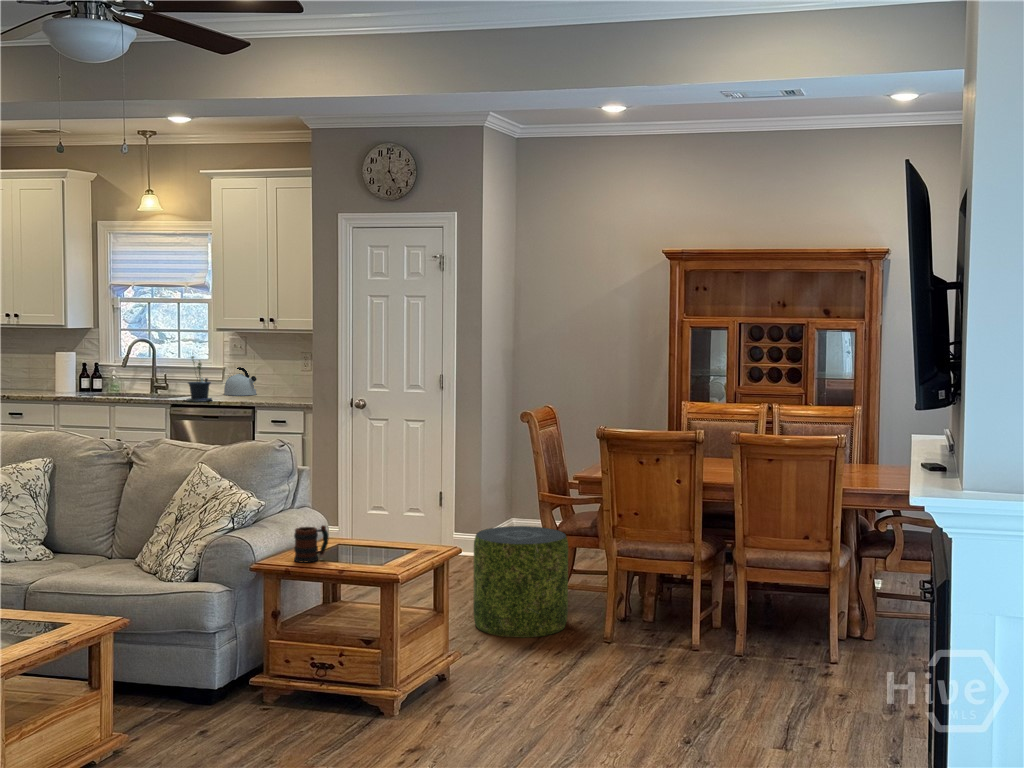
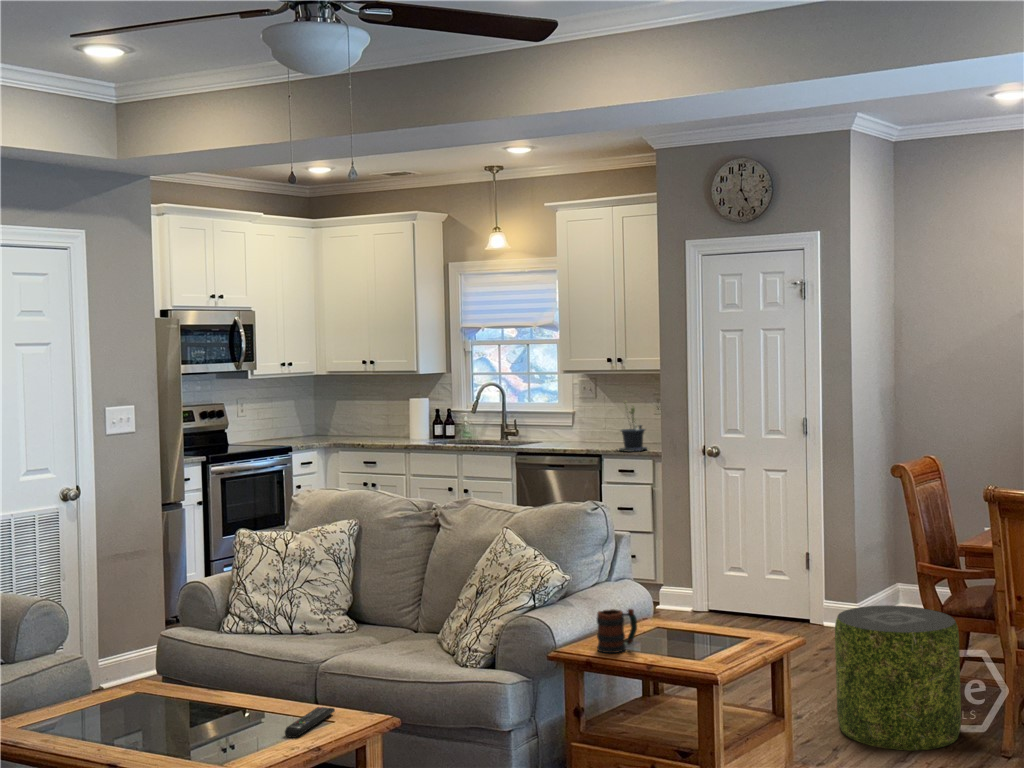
potted plant: present [186,356,213,402] -> present [619,401,647,452]
kettle: present [224,367,257,395] -> none [573,411,607,441]
remote control: none [26,616,66,641] -> present [285,707,335,738]

